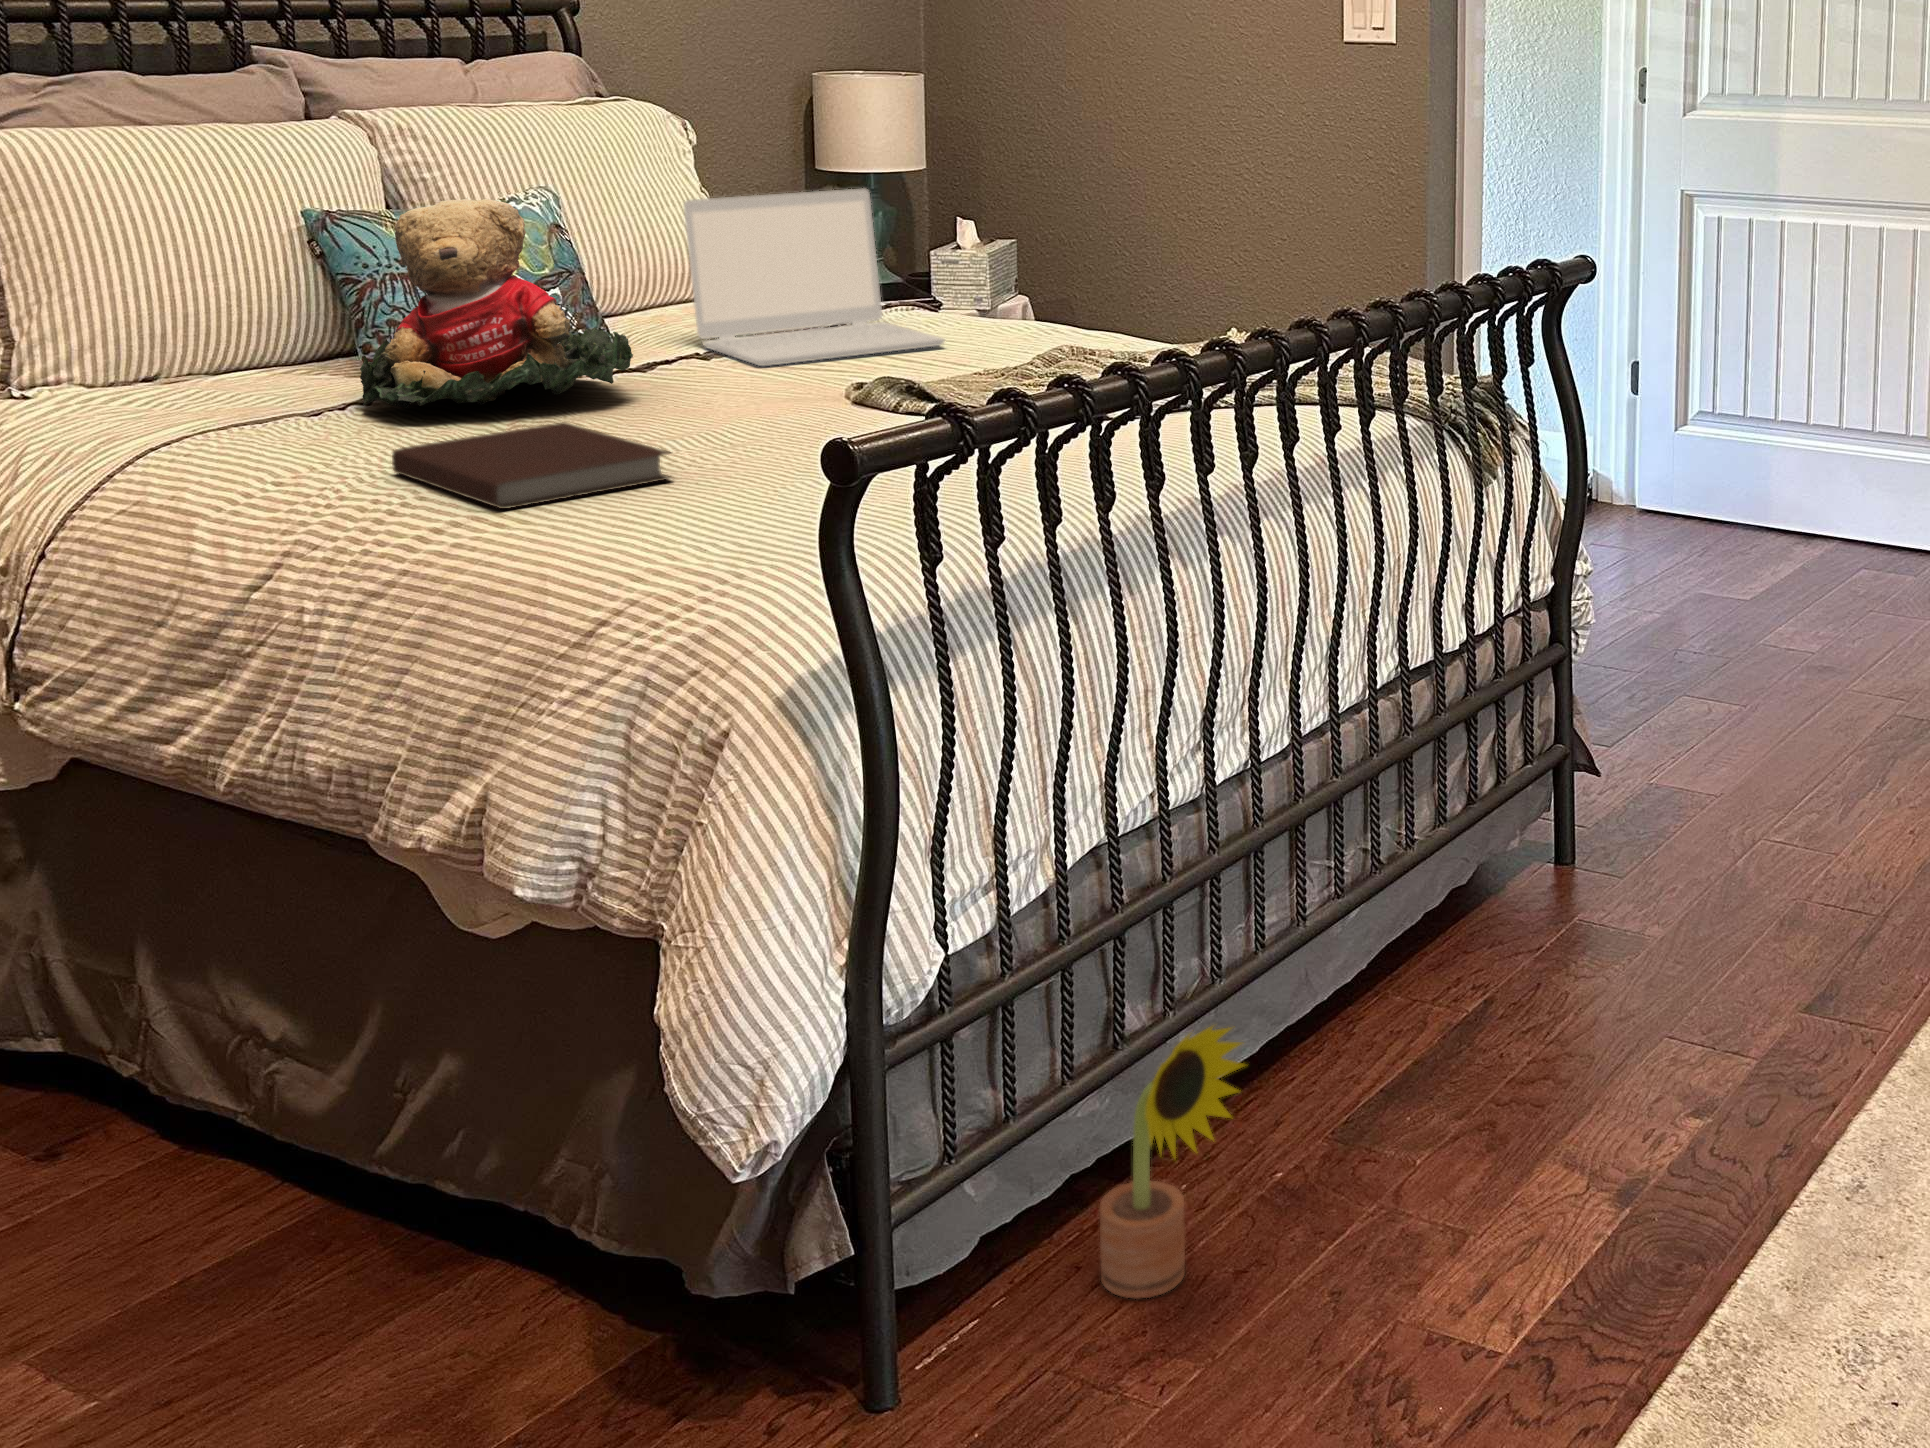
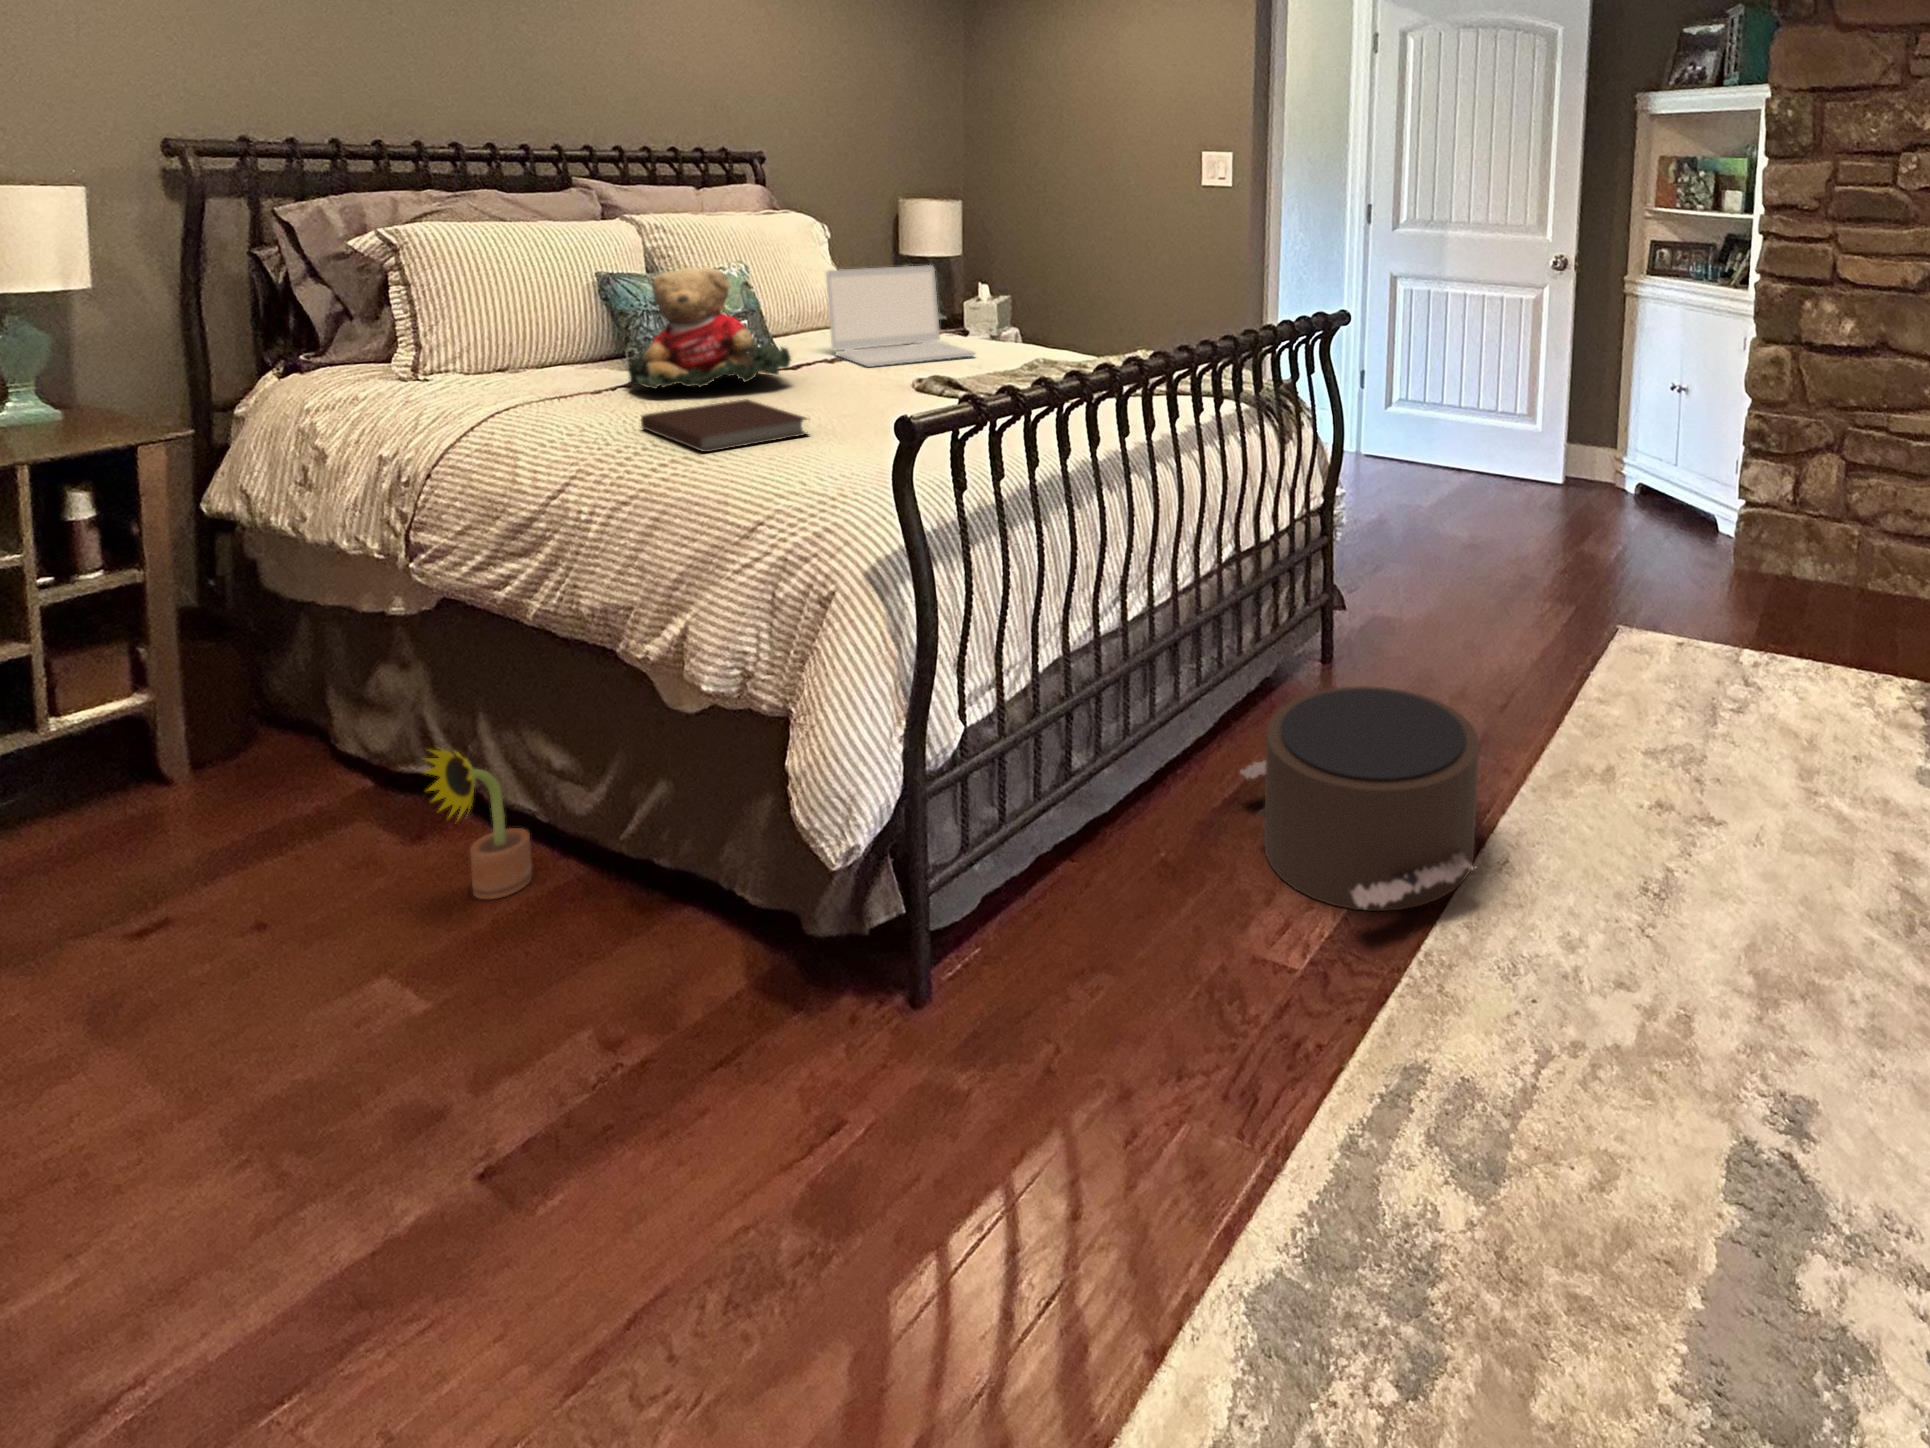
pouf: none [1406,900,1811,1264] -> present [1240,686,1479,911]
decorative plant: present [1100,1026,1245,1298] -> present [424,749,532,899]

